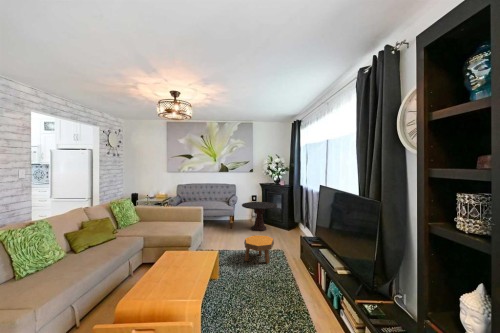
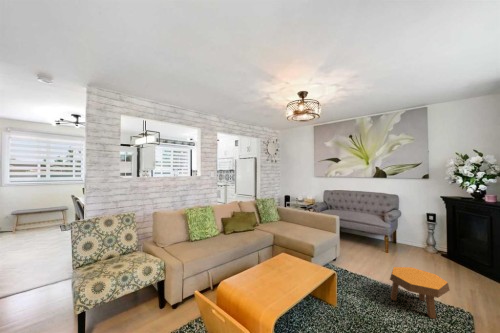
side table: present [242,202,277,231] -> none [404,220,475,267]

